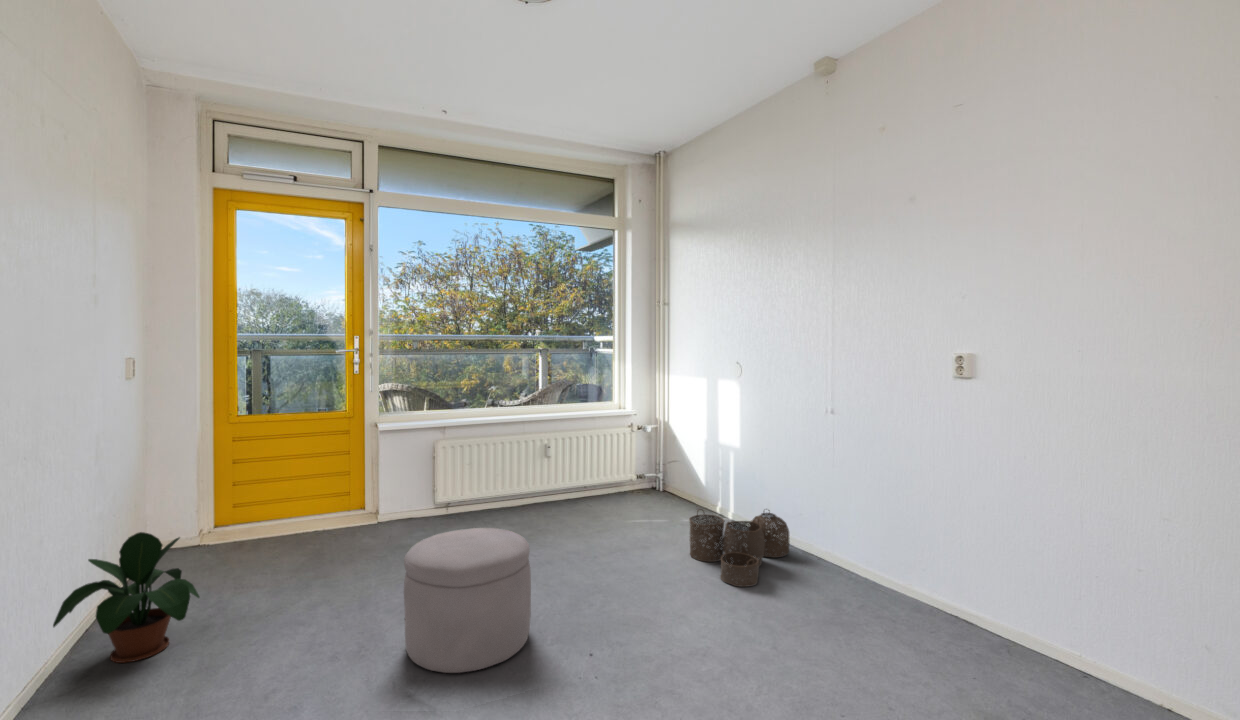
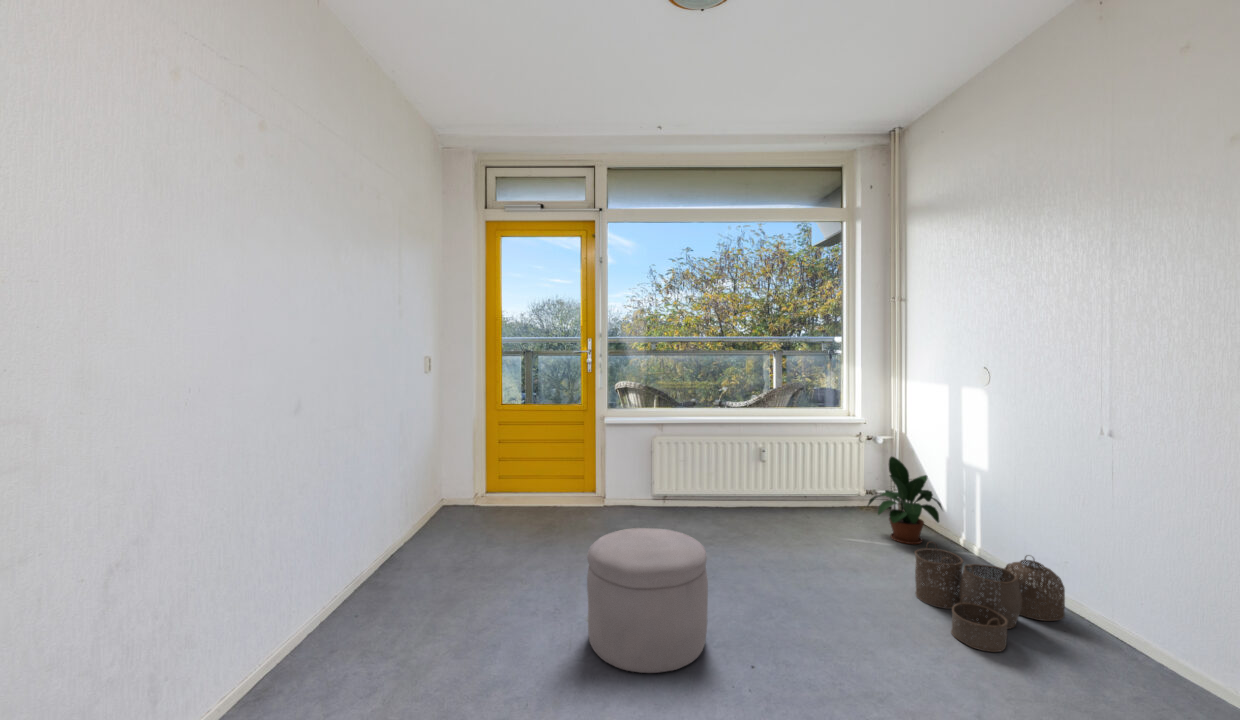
potted plant: present [53,532,199,663] -> present [868,457,942,544]

